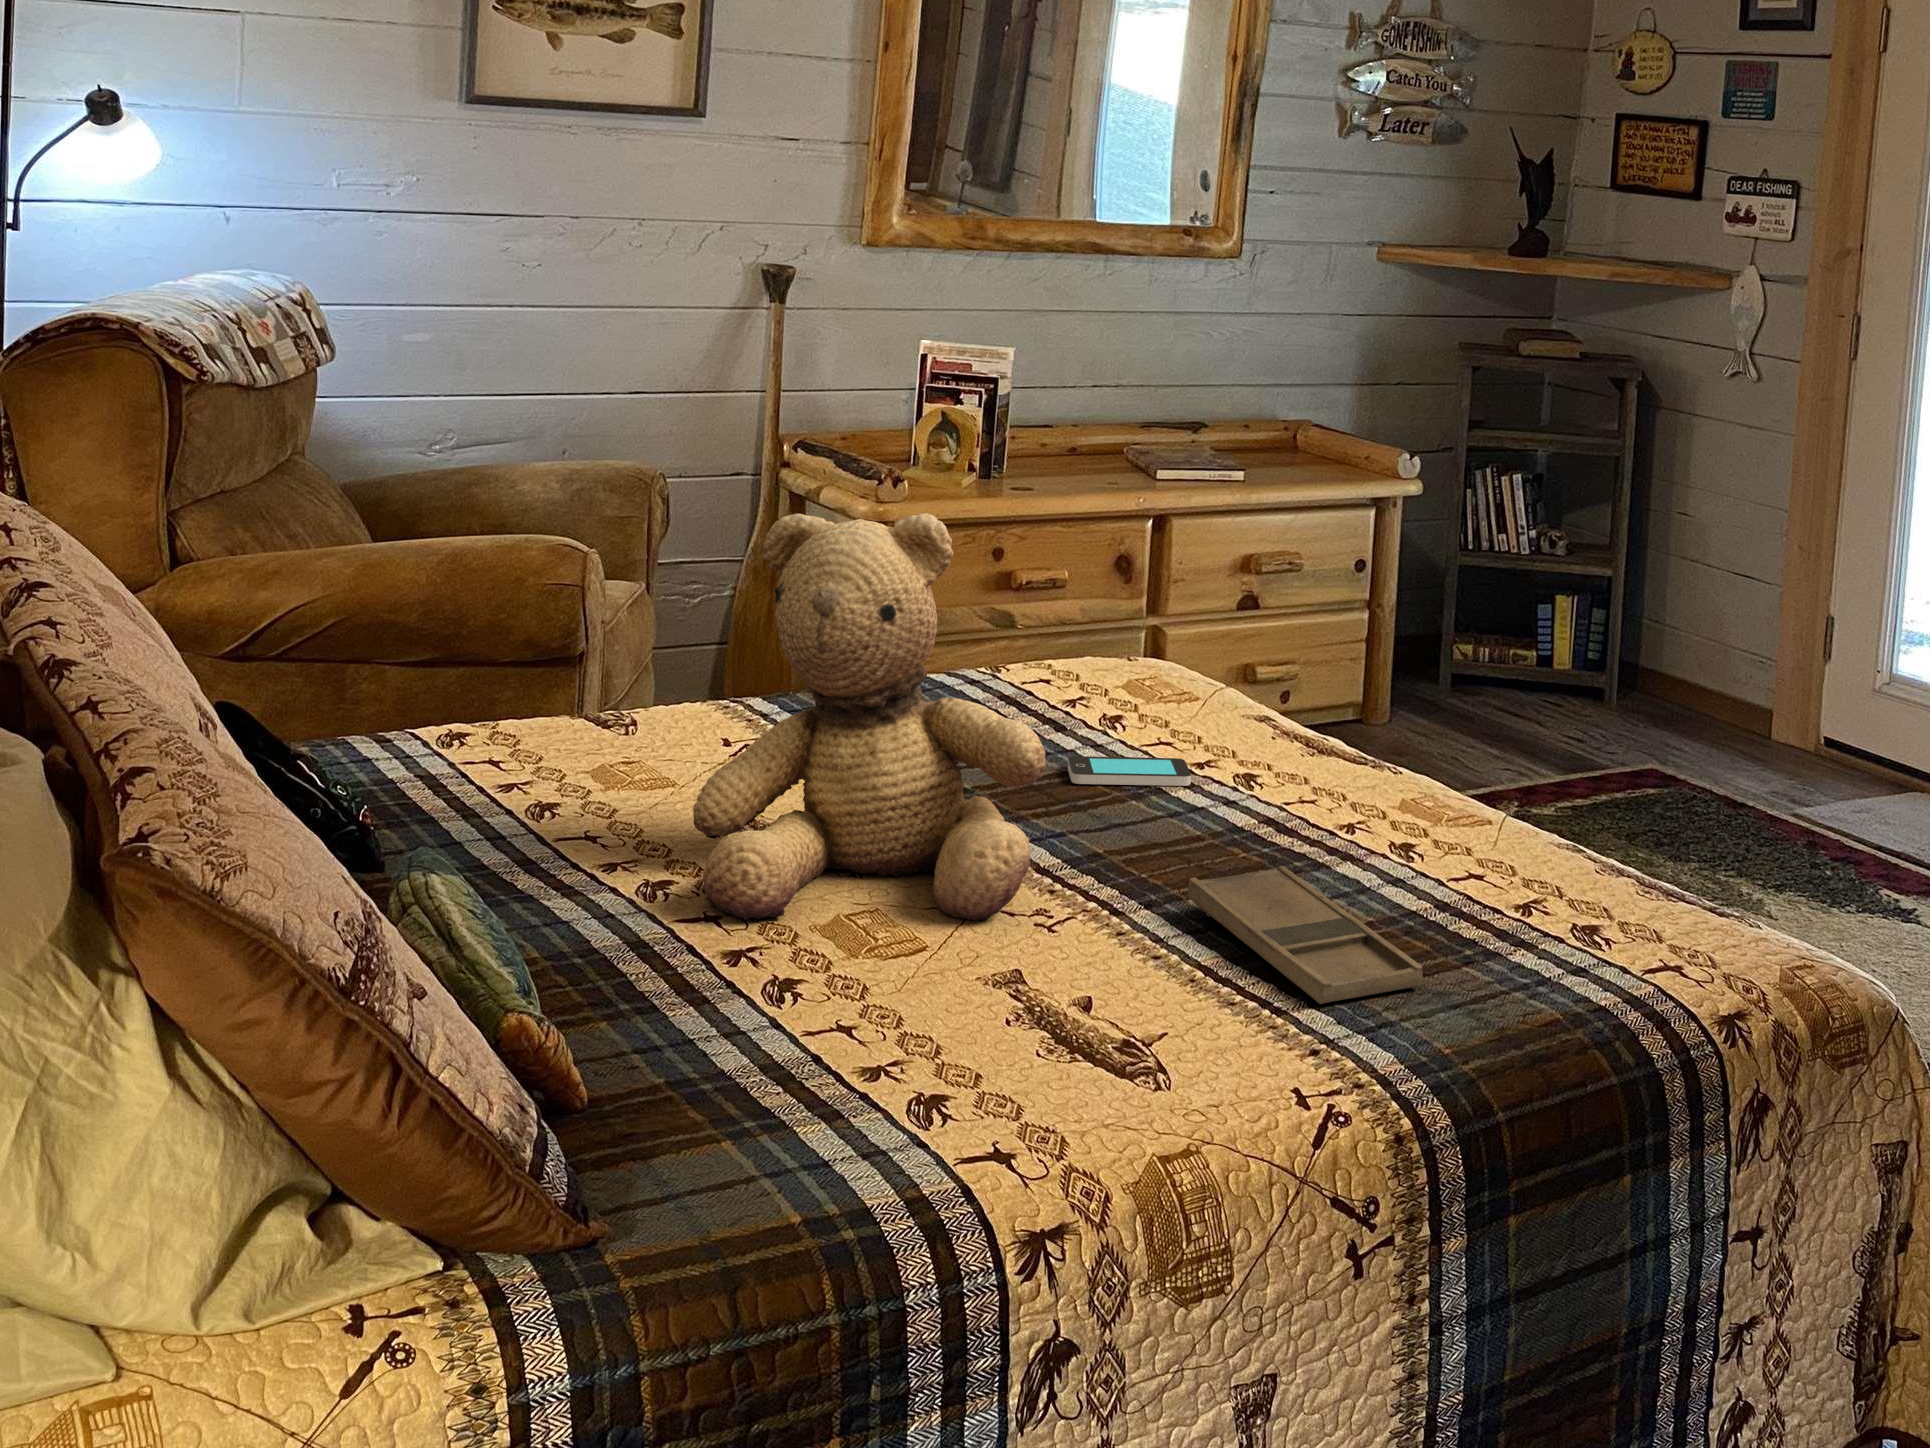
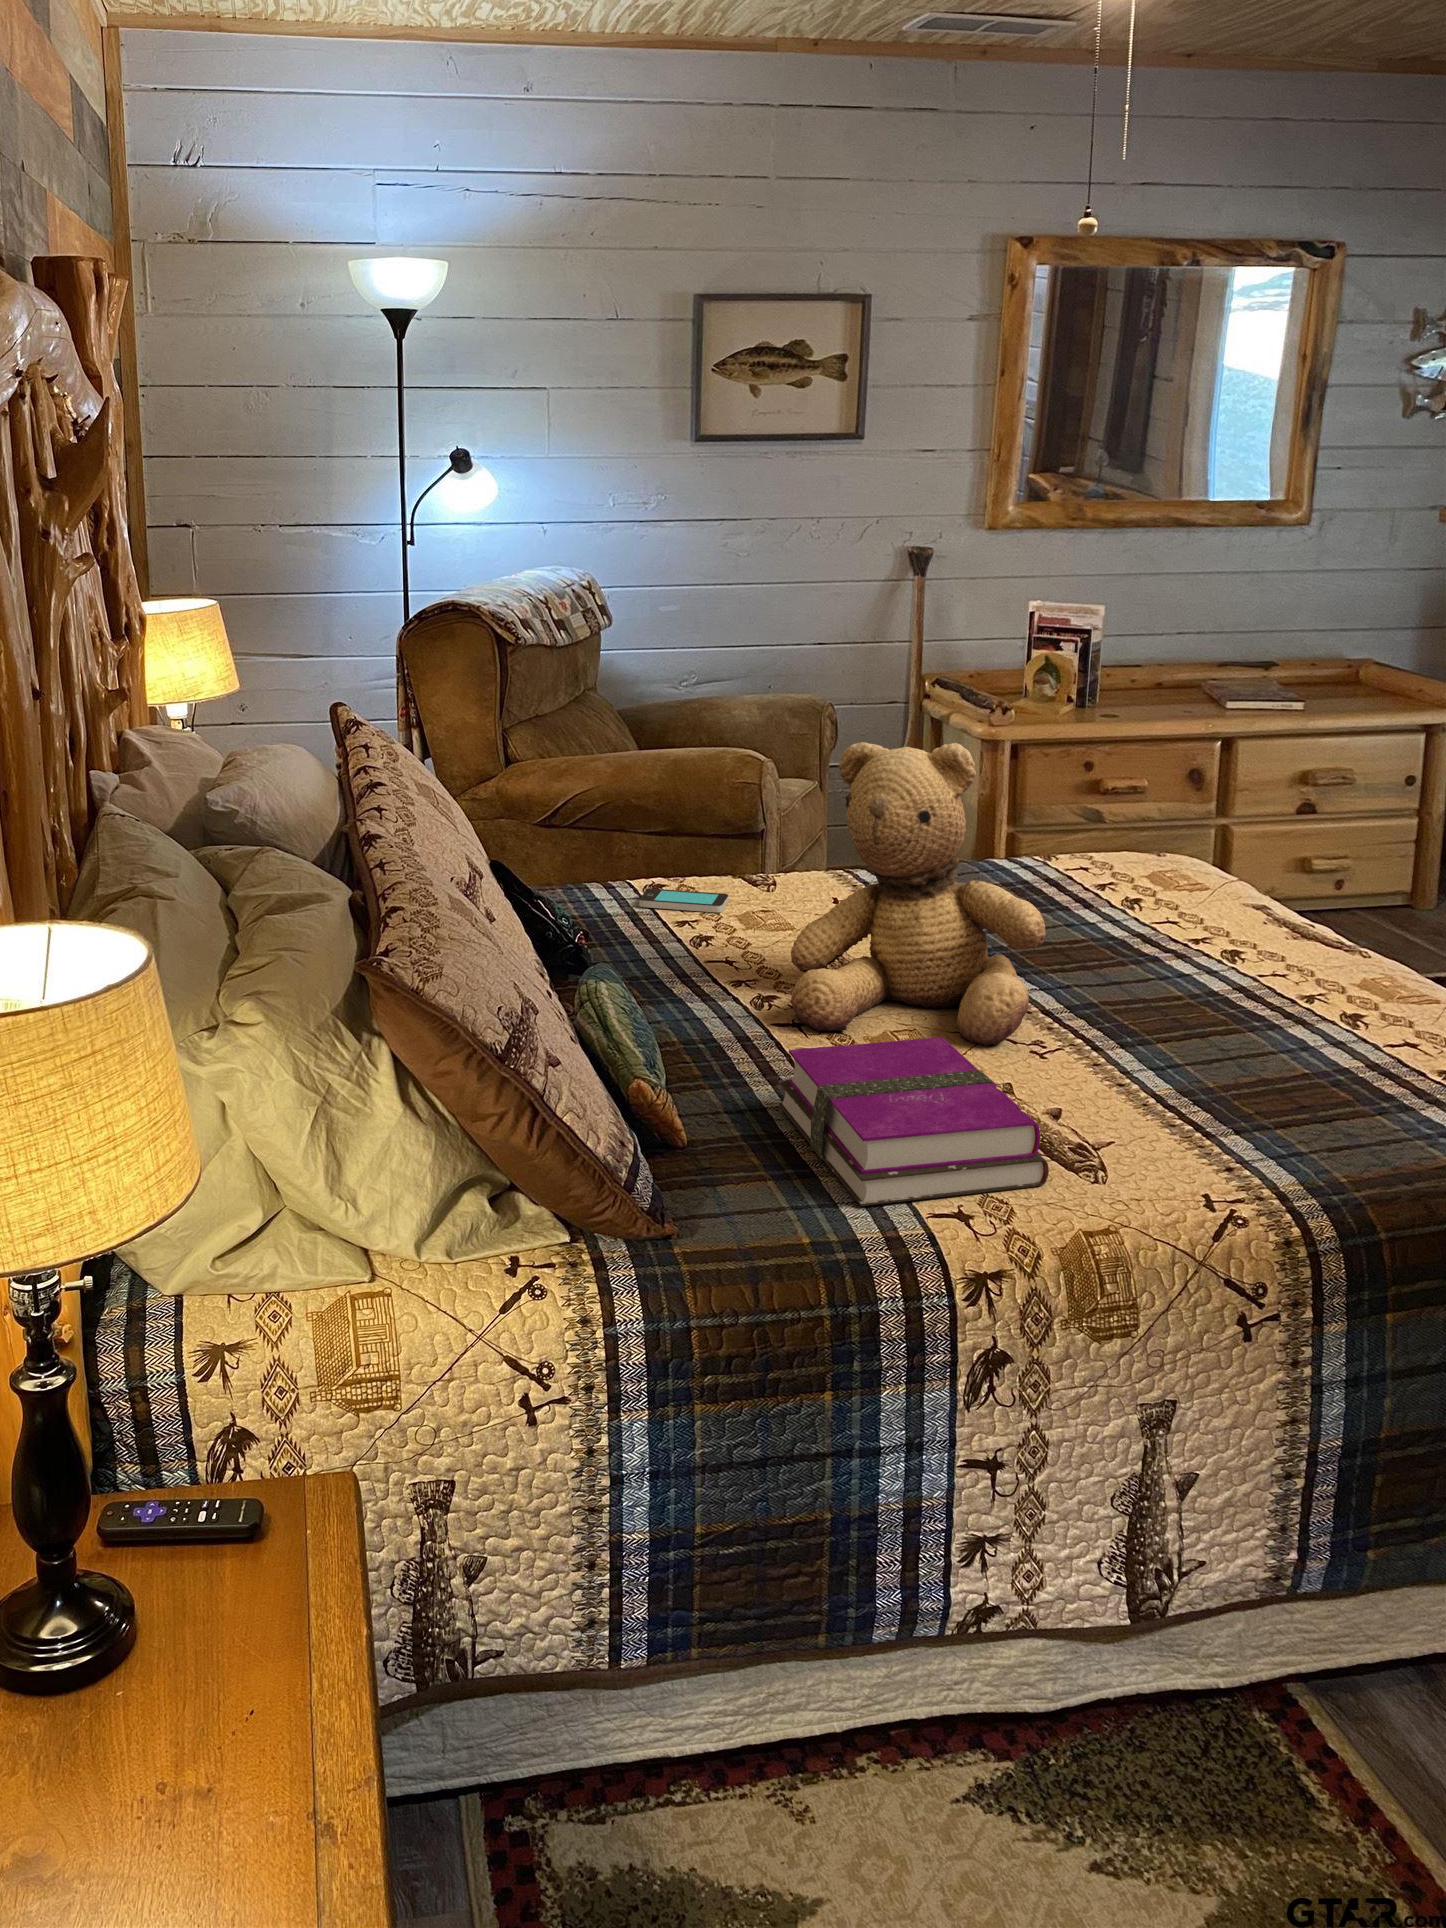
smartphone: present [1067,756,1191,786] -> present [639,889,729,912]
tray: present [1188,866,1423,1004] -> none [1155,1024,1339,1133]
hardback book: none [713,912,1104,1161] -> present [778,1038,1049,1206]

